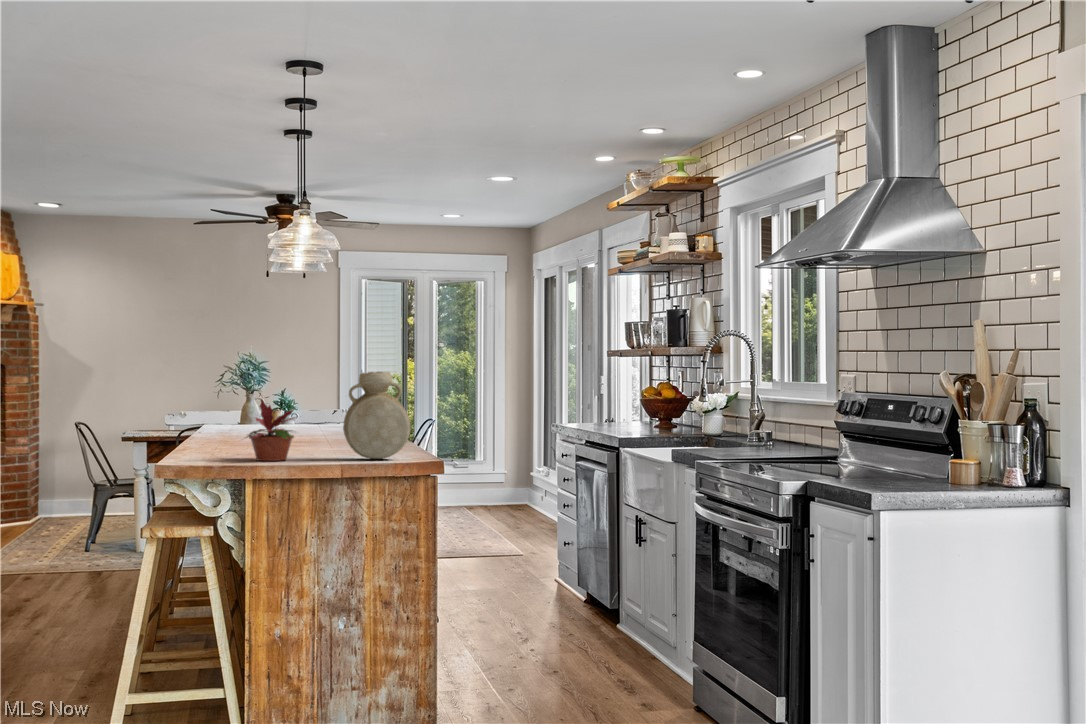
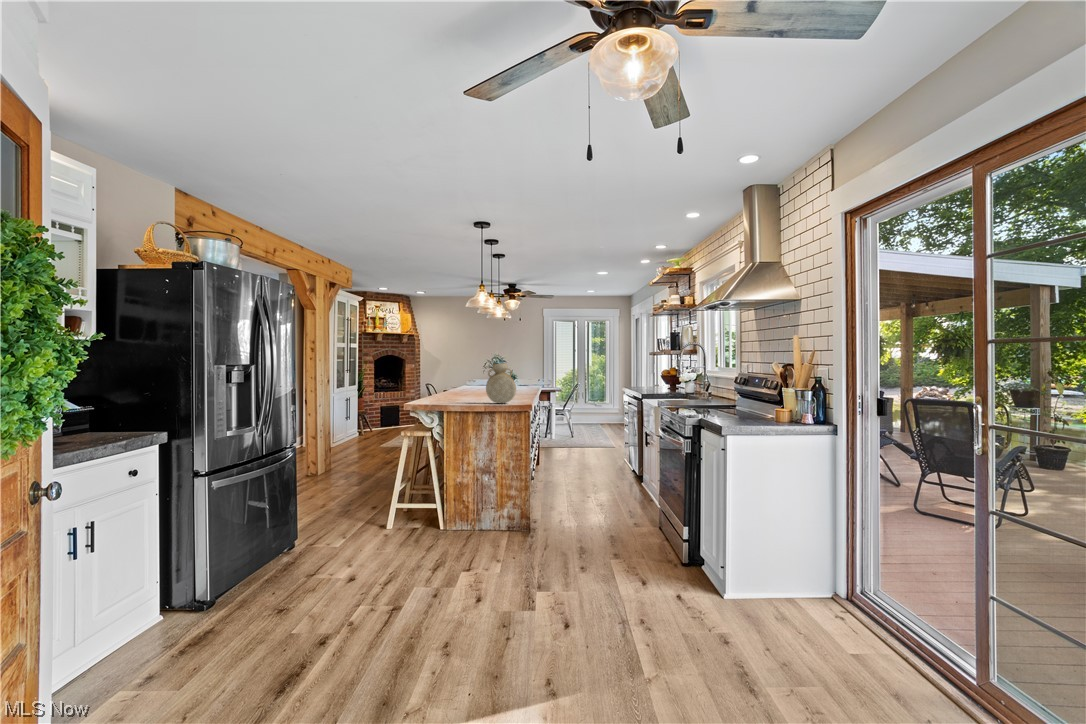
potted plant: present [245,400,295,461] -> none [436,375,469,404]

